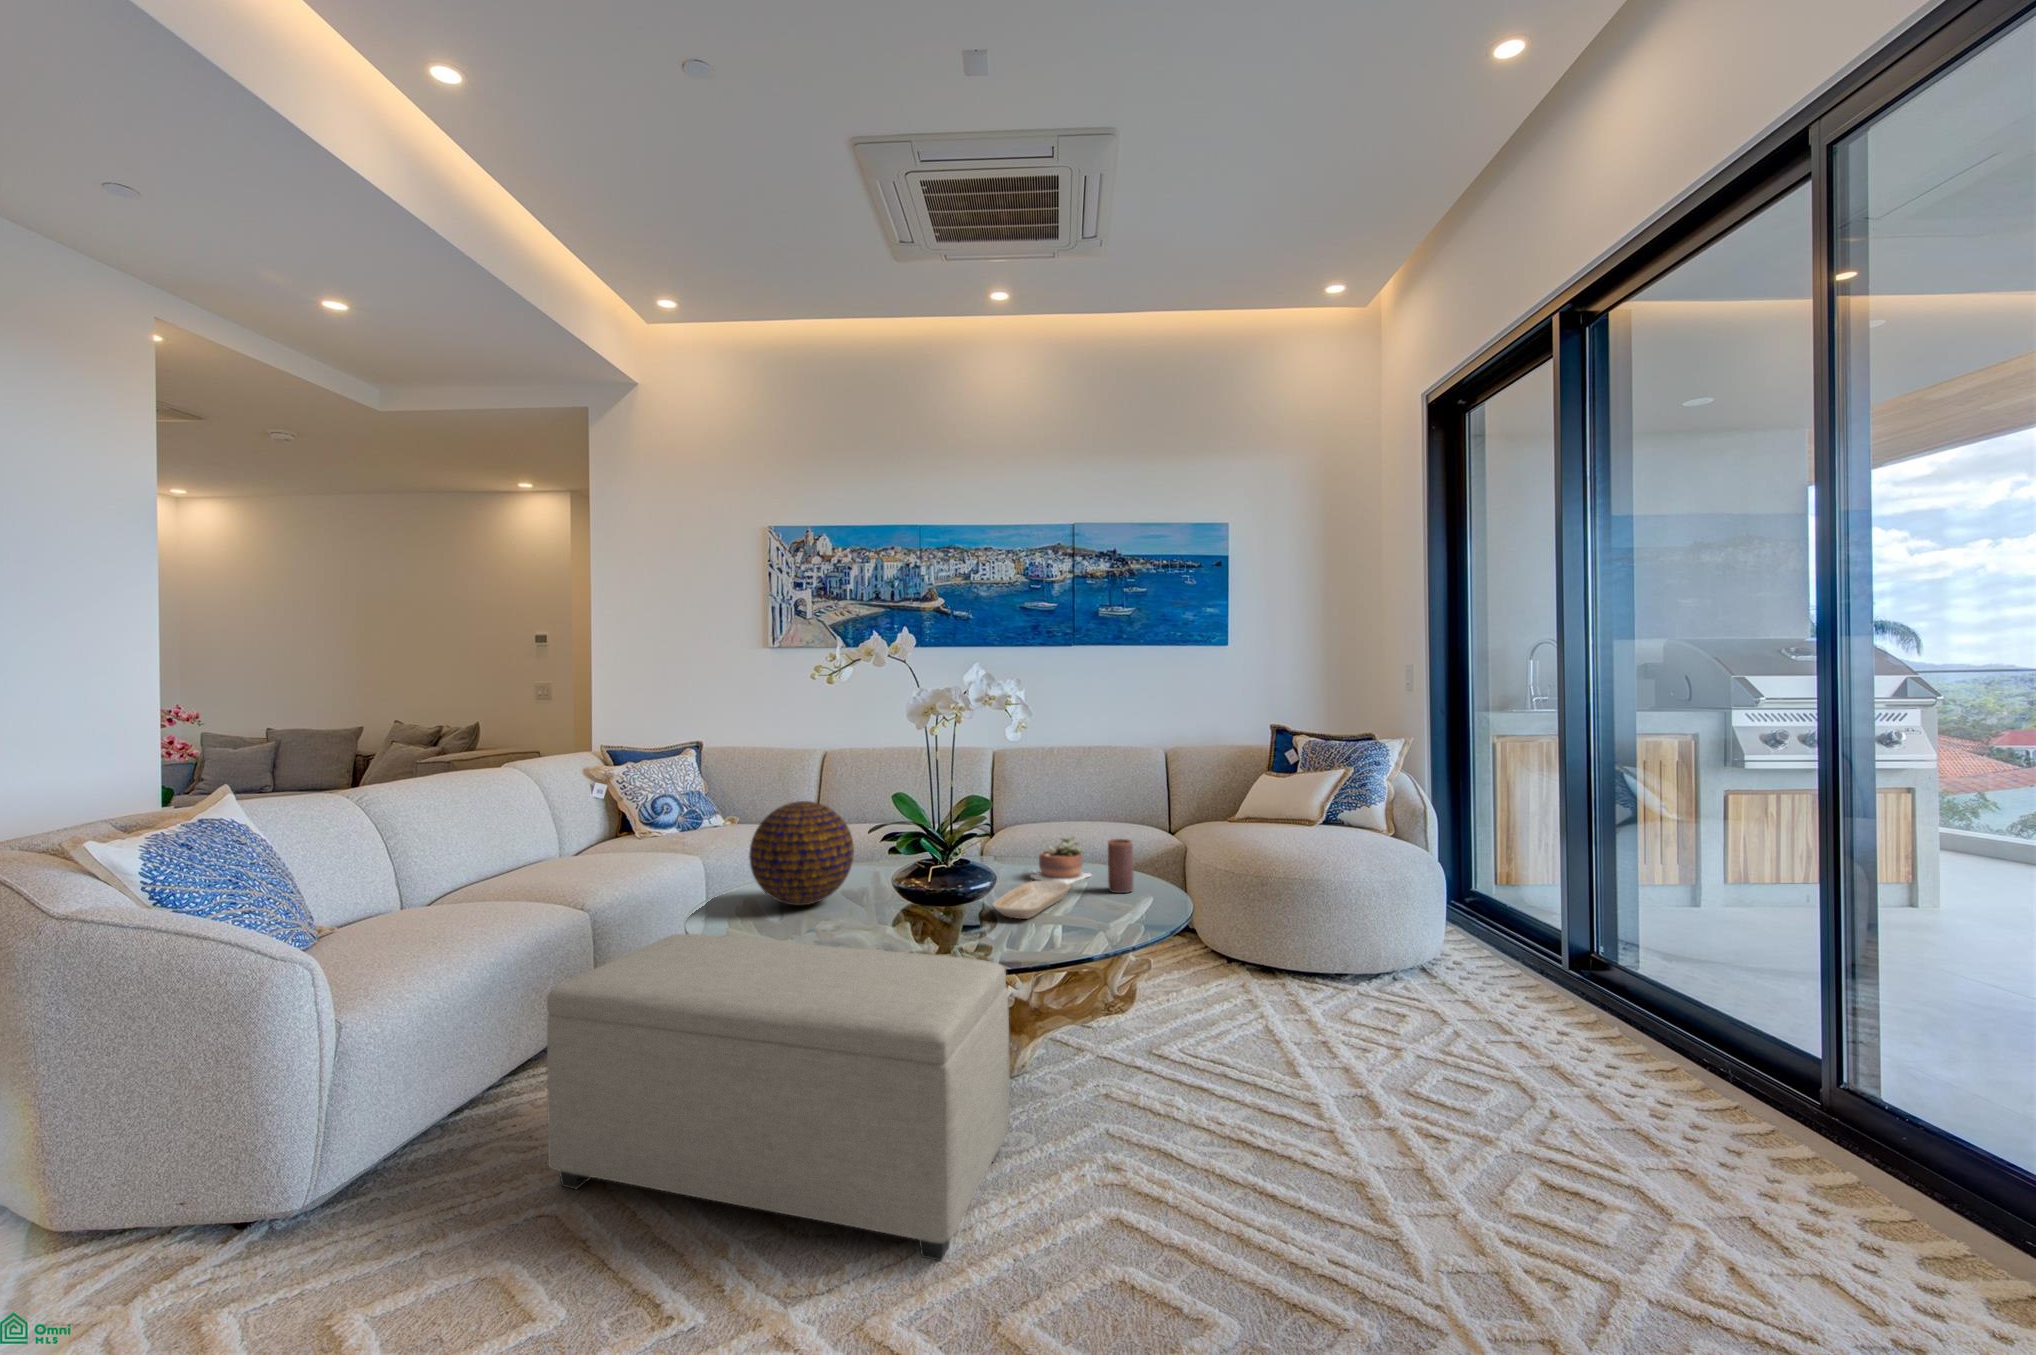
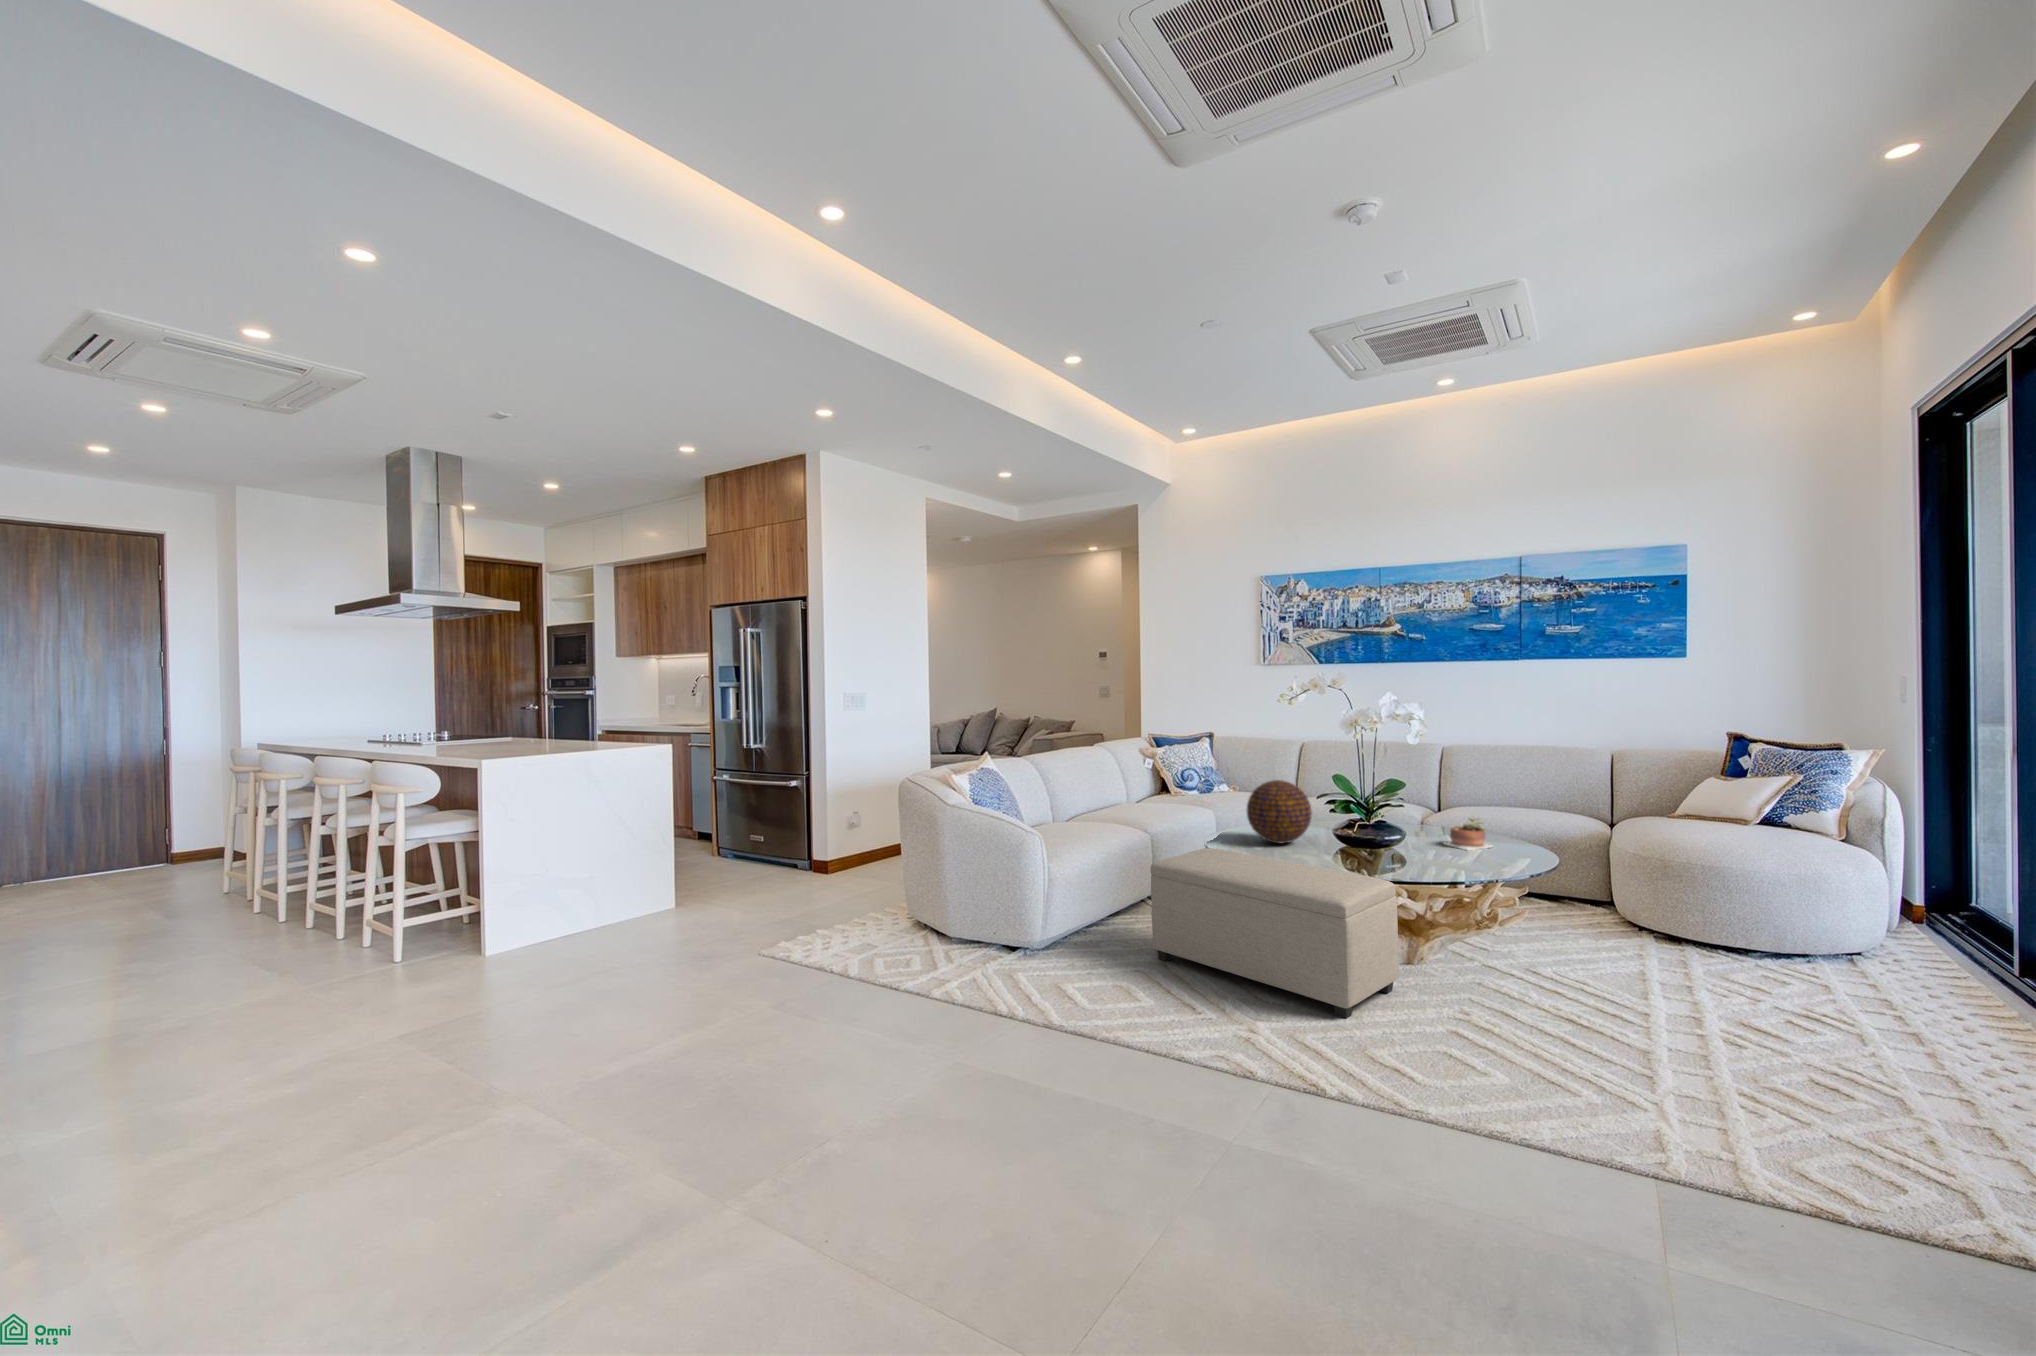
candle: present [1108,839,1133,893] -> none [1498,821,1520,860]
tray: present [993,881,1071,919] -> none [1401,845,1466,865]

